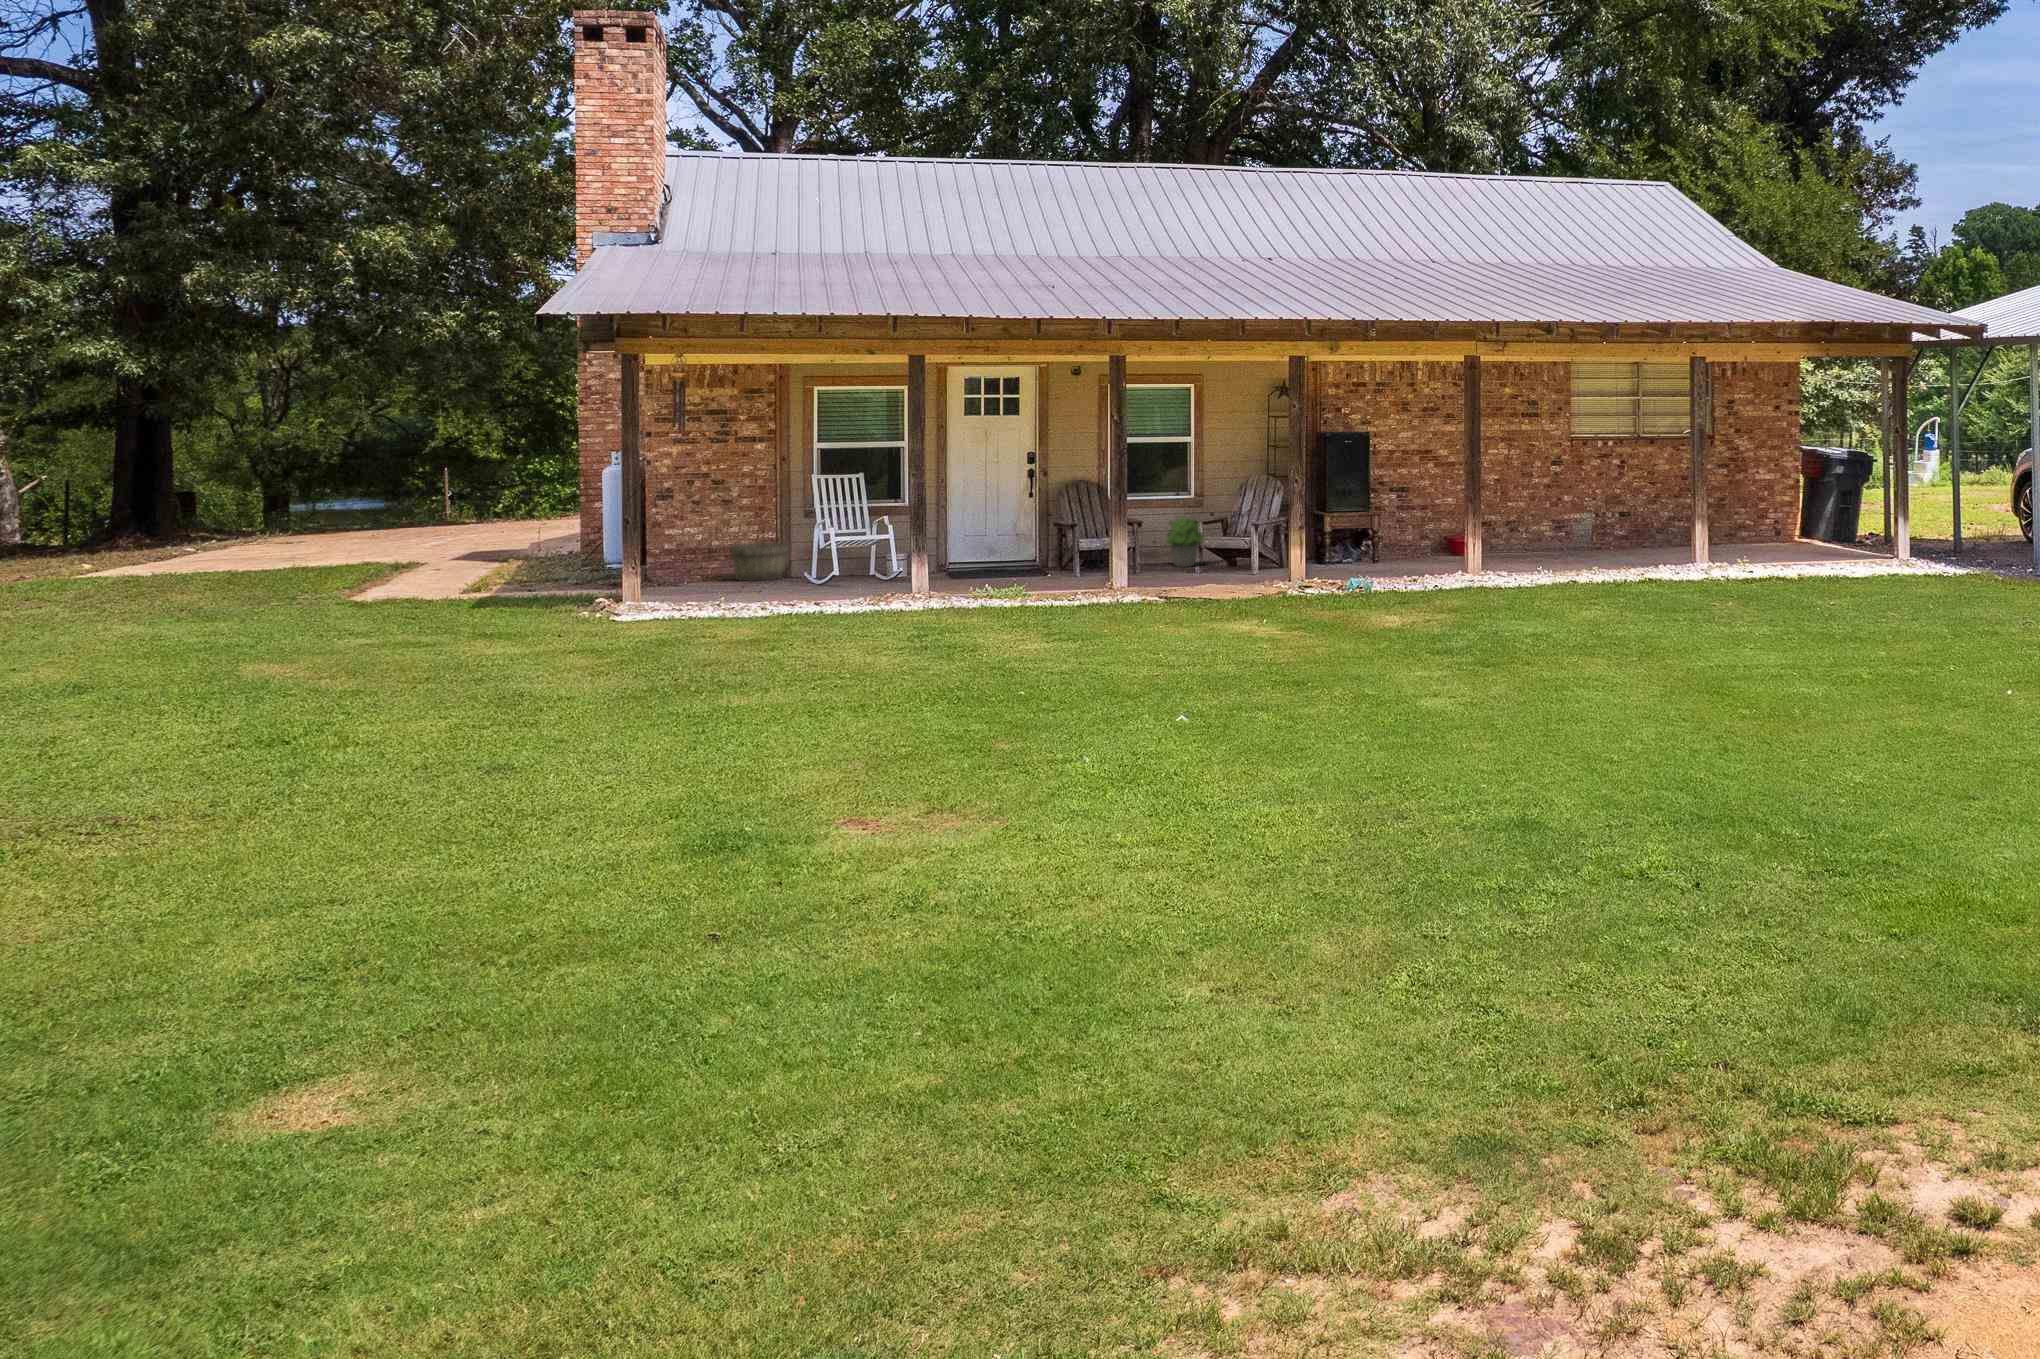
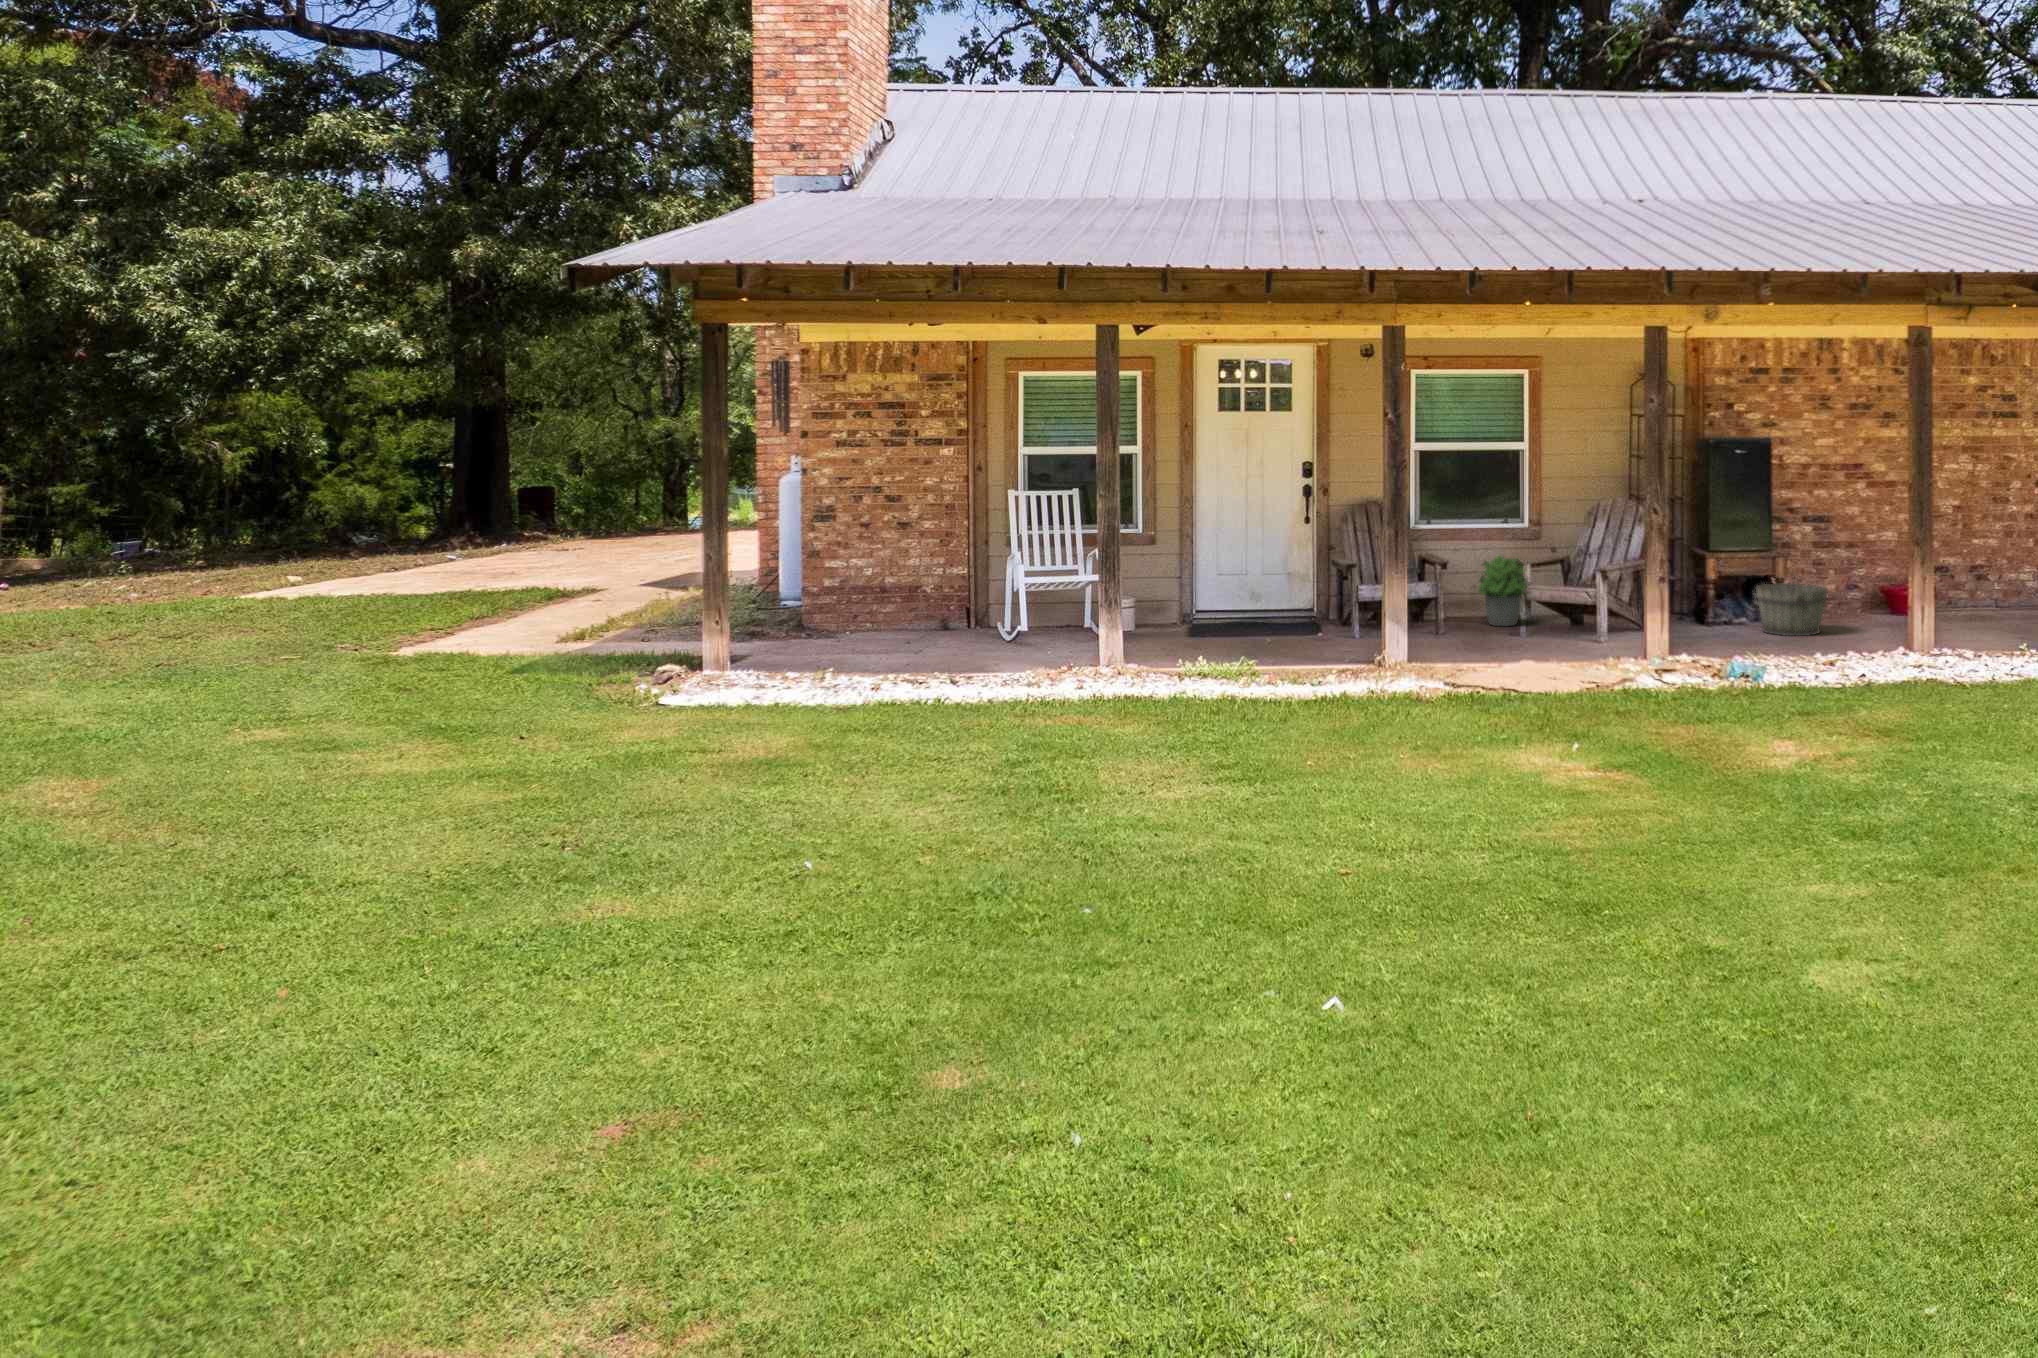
wooden bucket: present [730,542,789,581] -> present [1756,577,1827,636]

